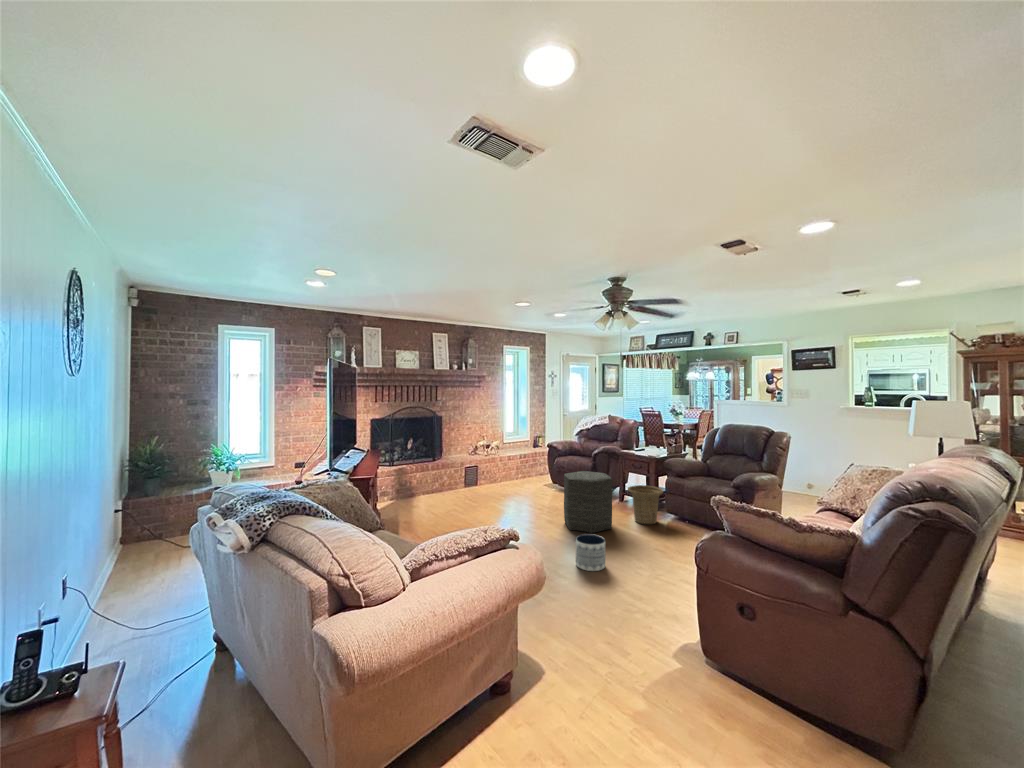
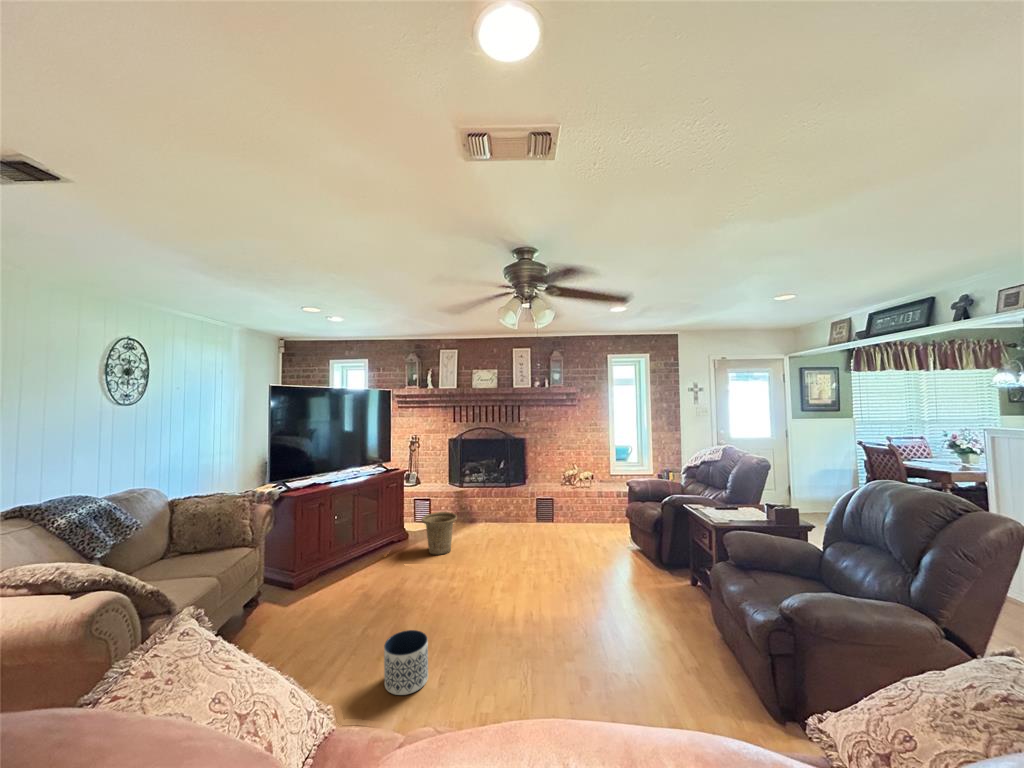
ottoman: present [564,471,612,533] -> none [506,533,579,635]
basket: present [628,485,663,525] -> present [422,512,457,555]

